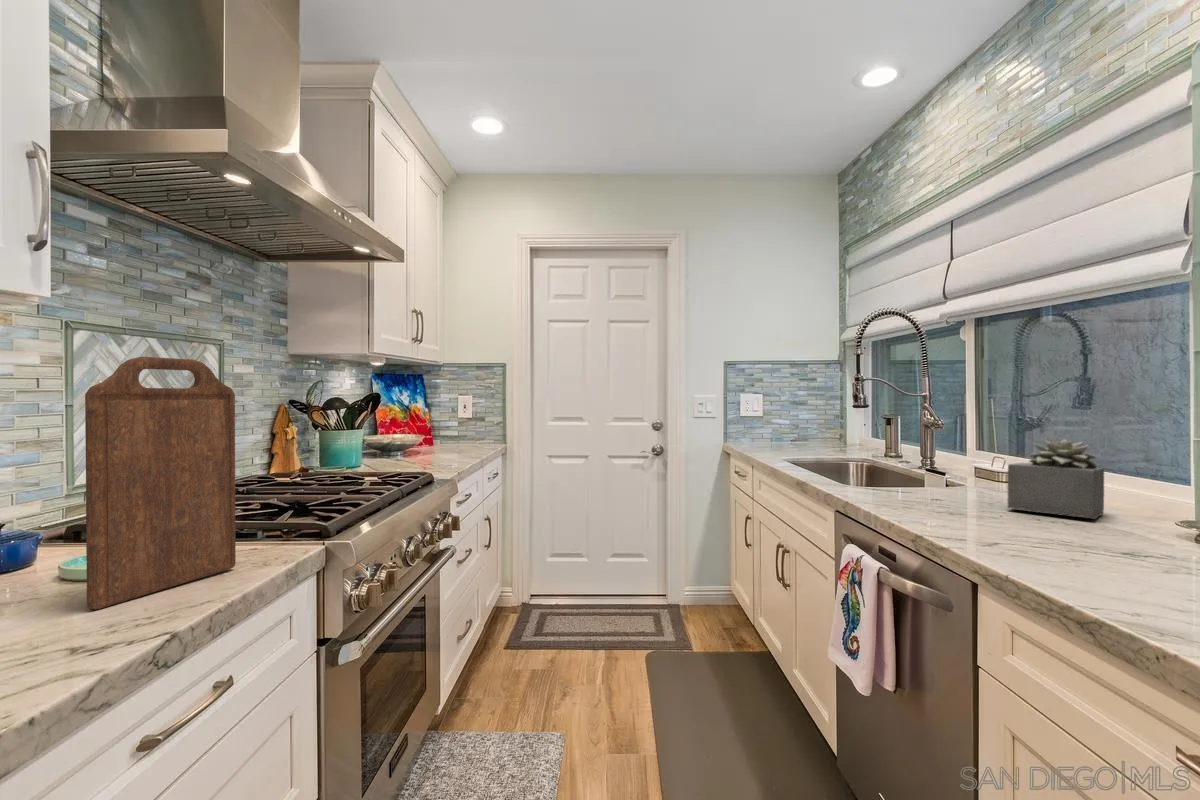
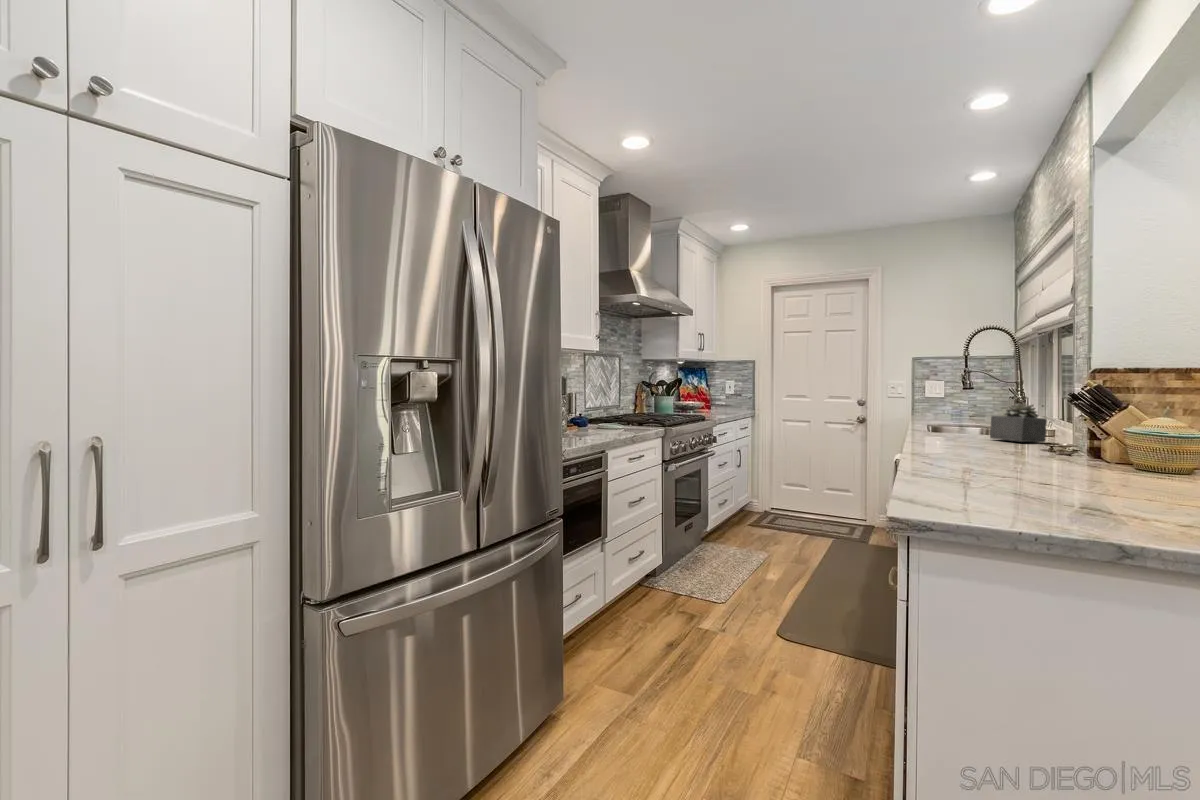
cutting board: present [85,357,236,610] -> none [612,366,641,431]

